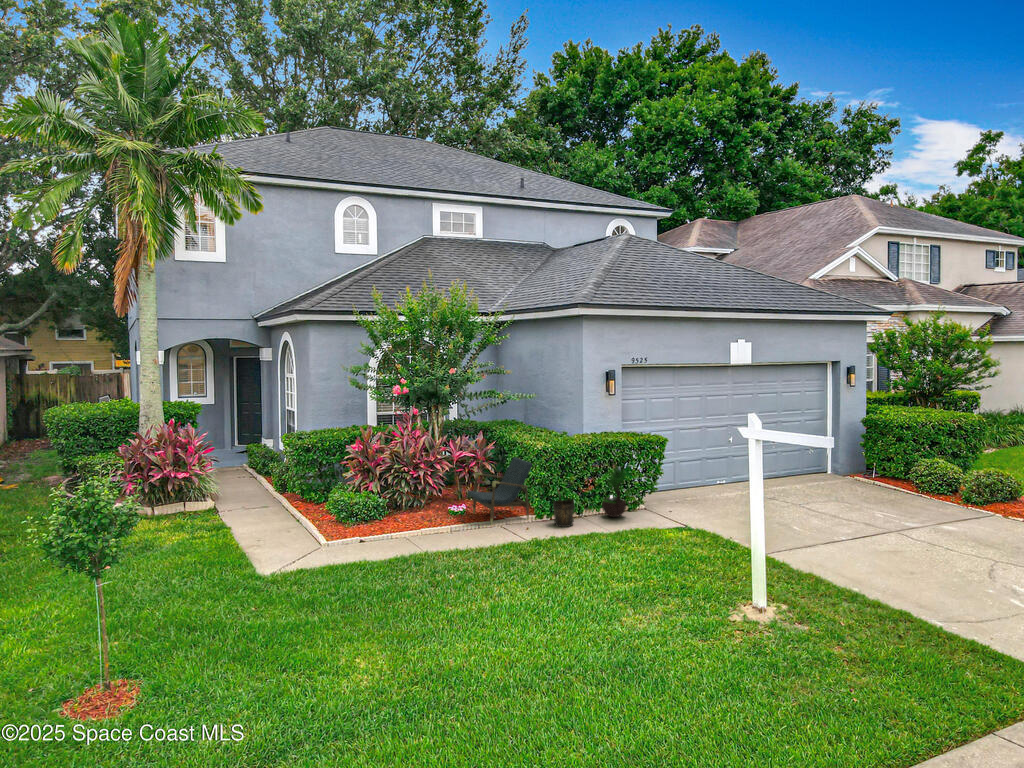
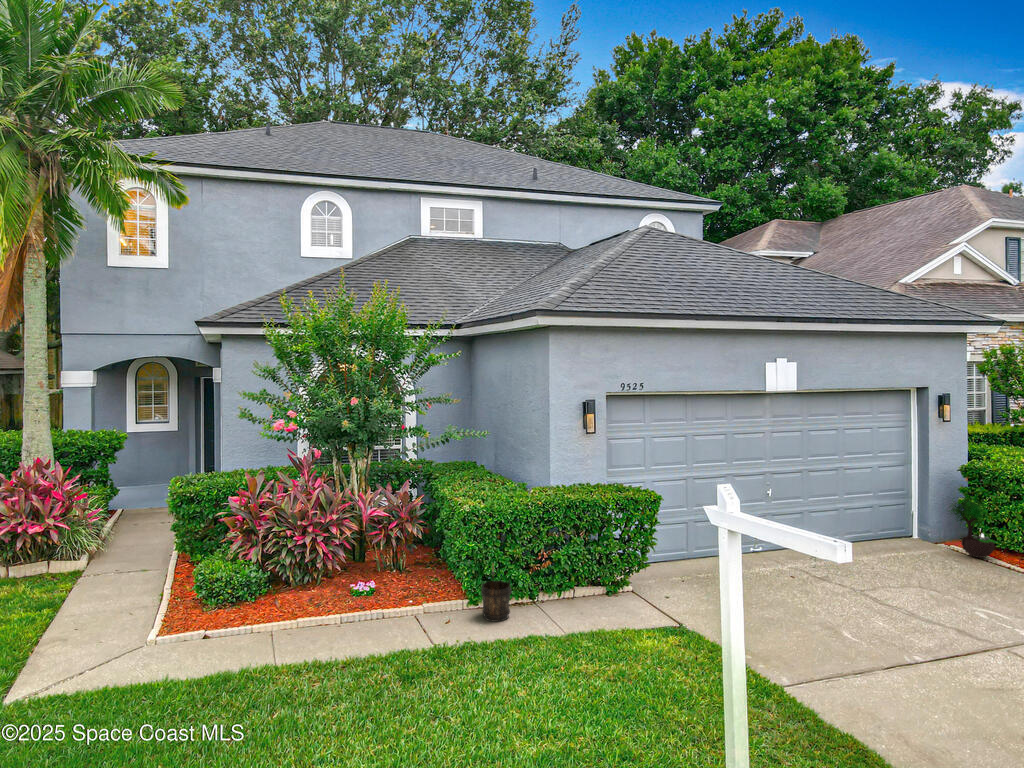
lounge chair: present [467,457,532,525] -> none [379,515,461,612]
potted tree: present [602,468,630,517] -> present [949,499,995,558]

